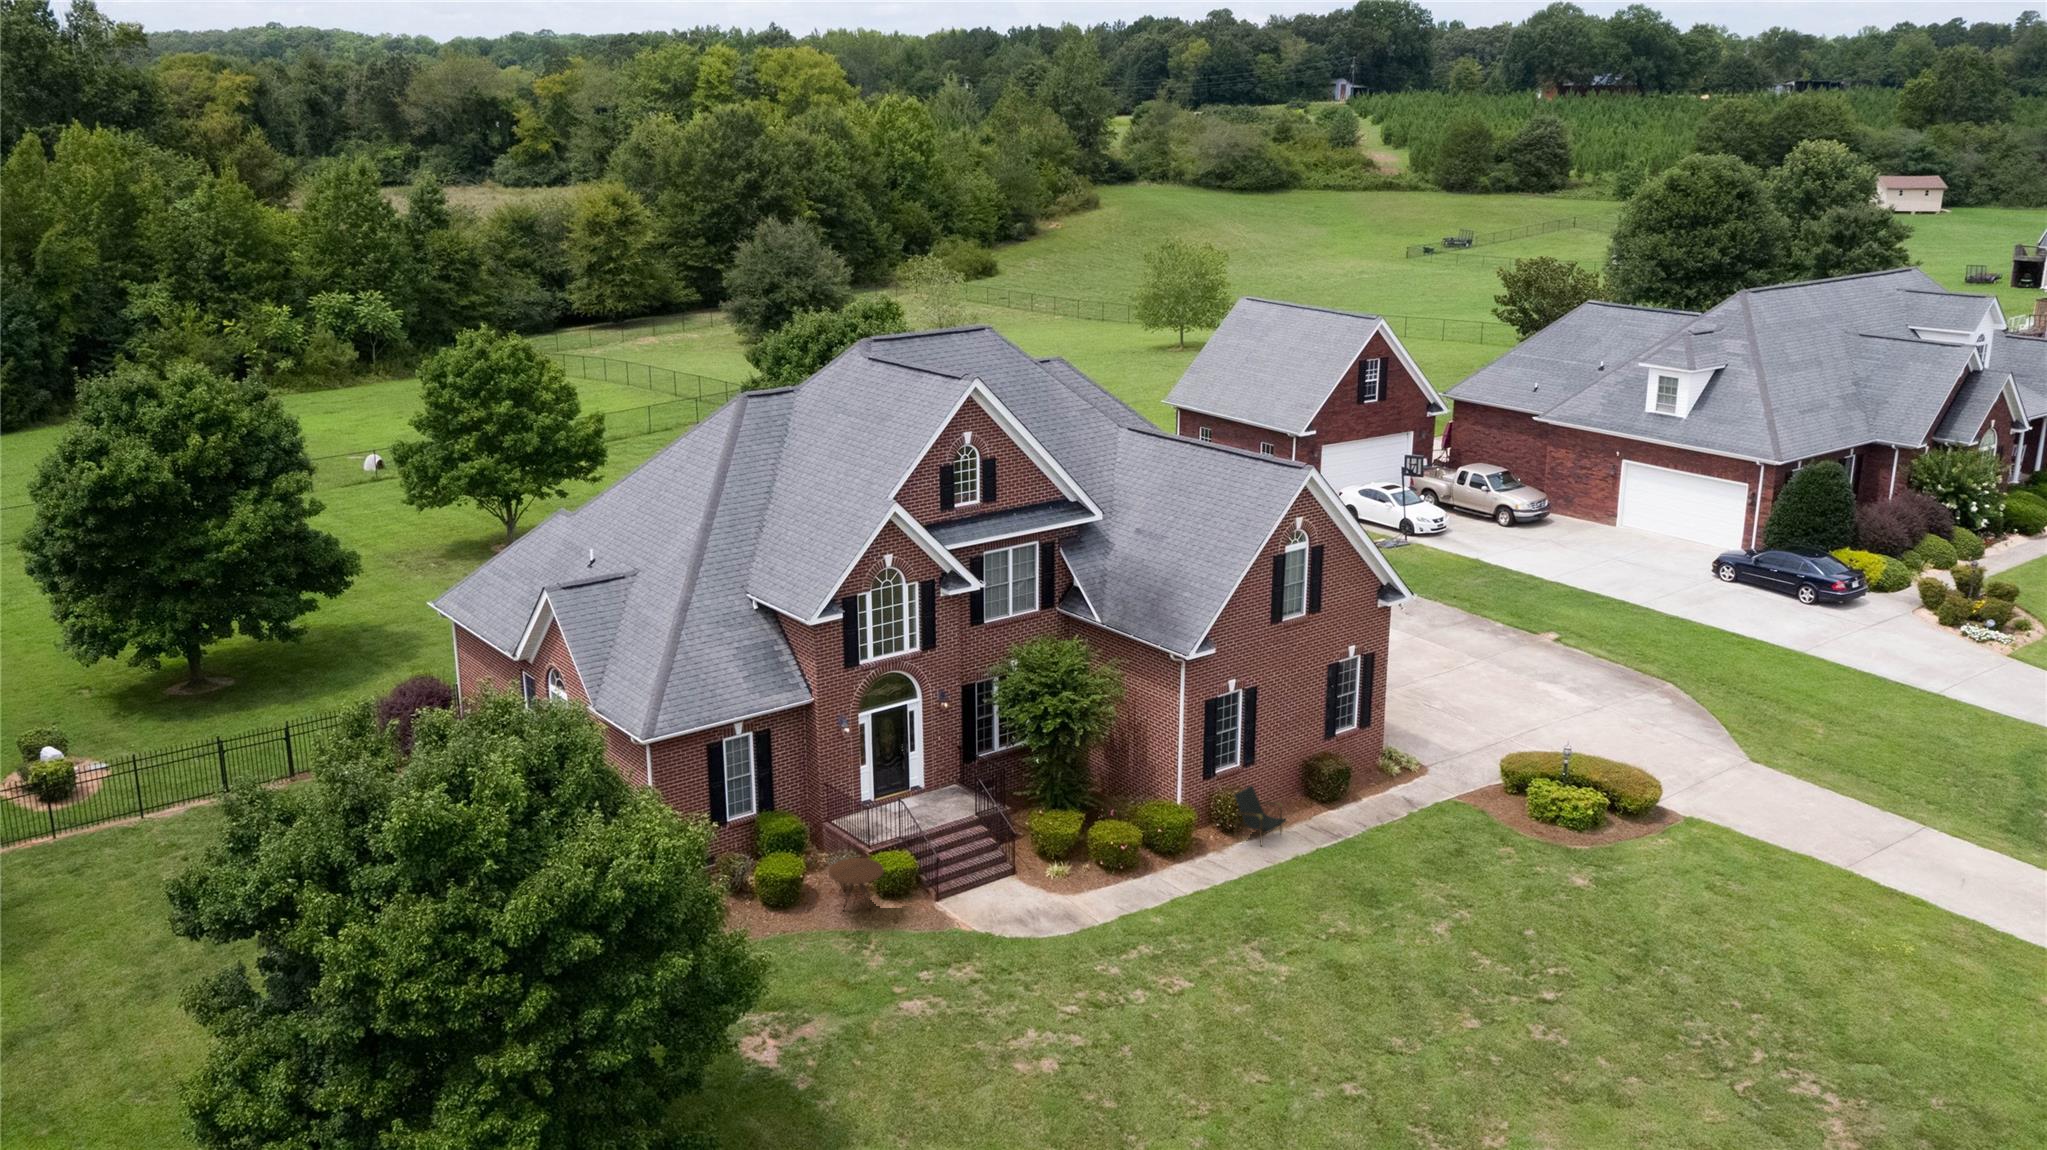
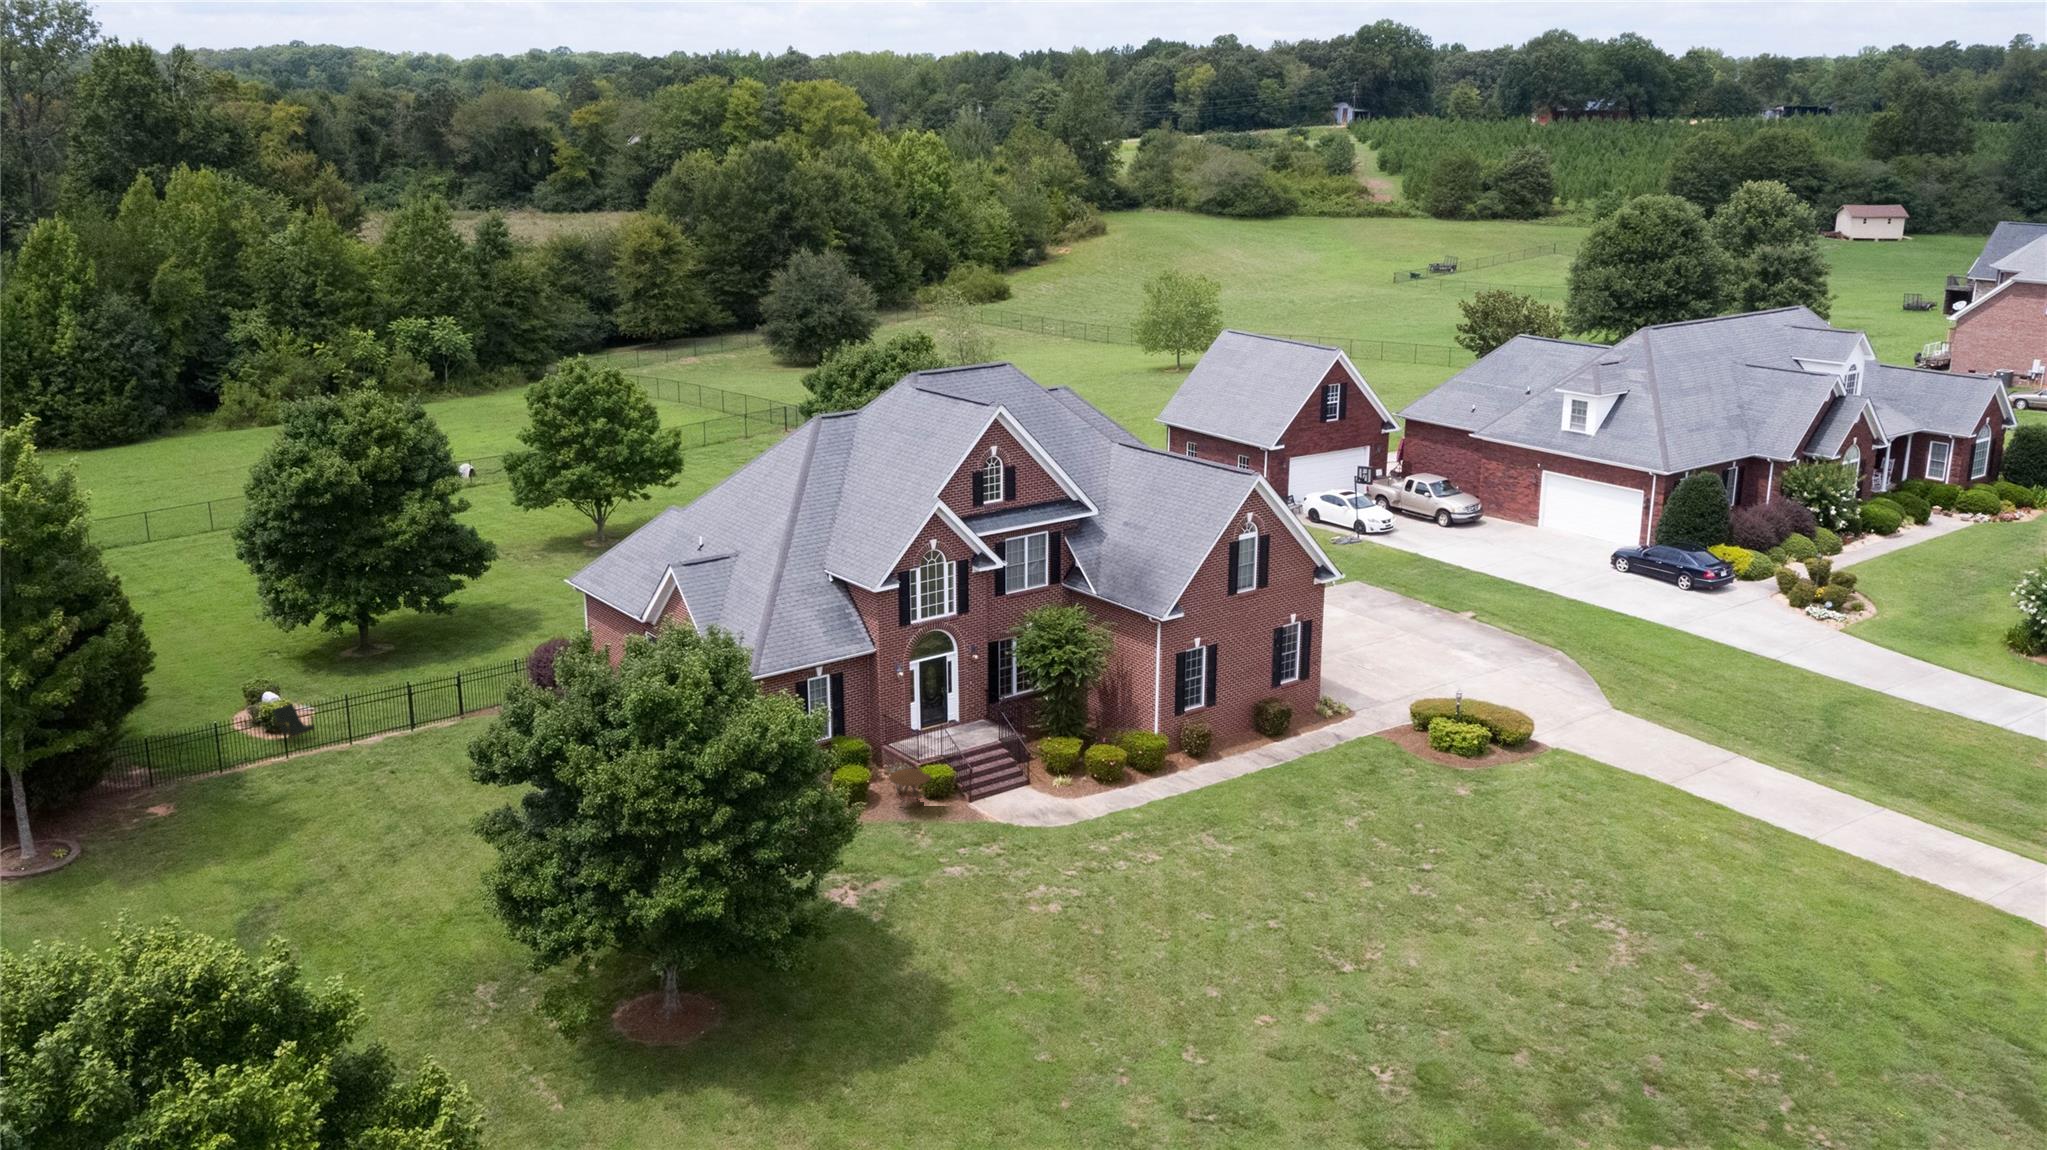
lounge chair: present [1235,786,1286,845] -> present [273,704,315,743]

